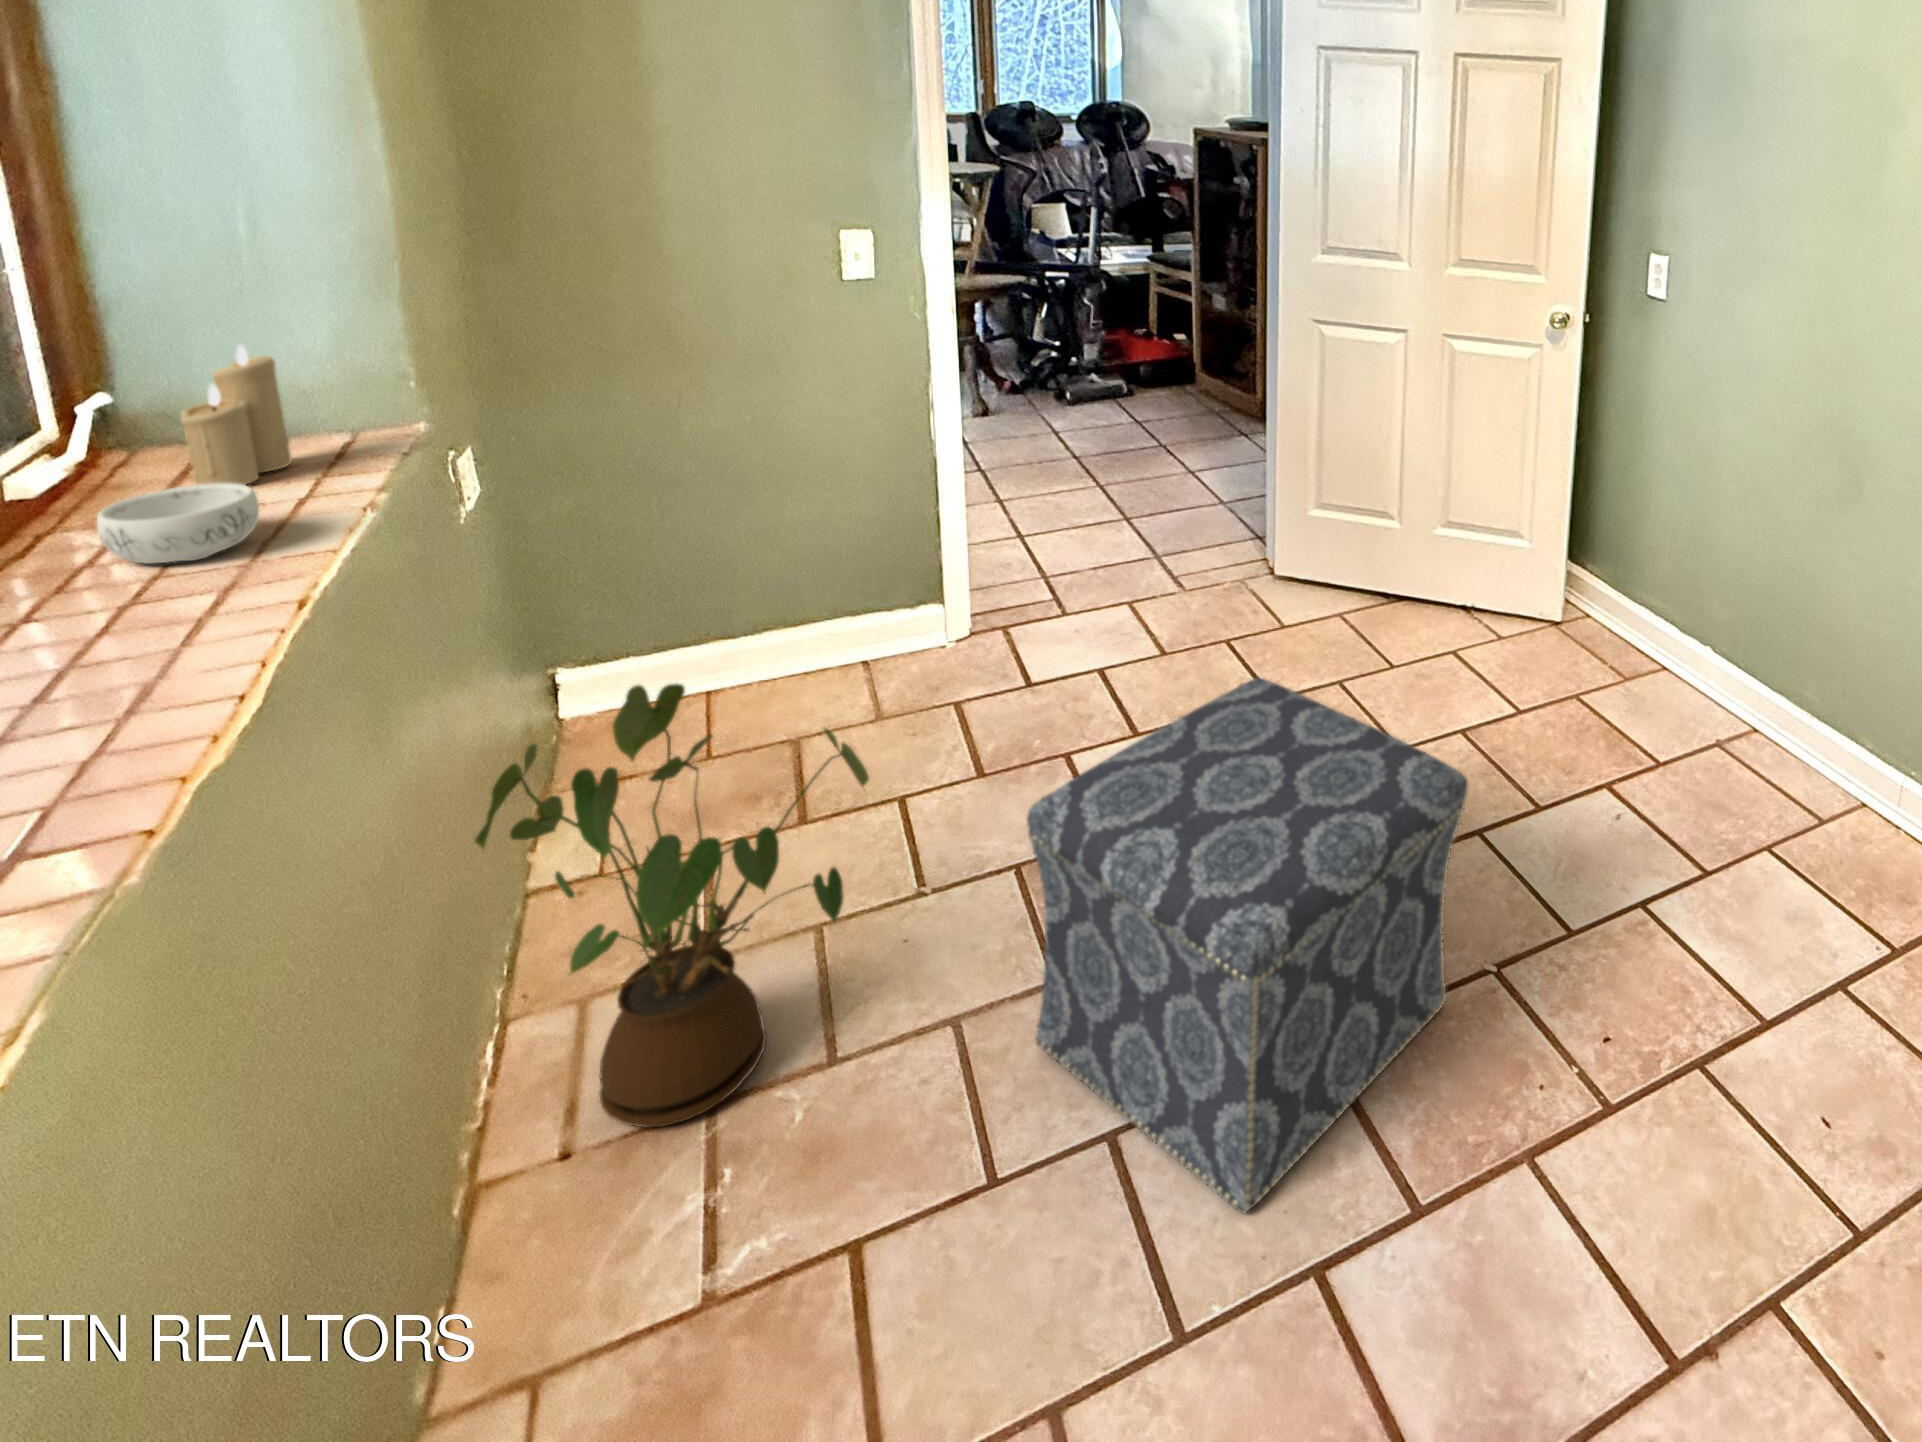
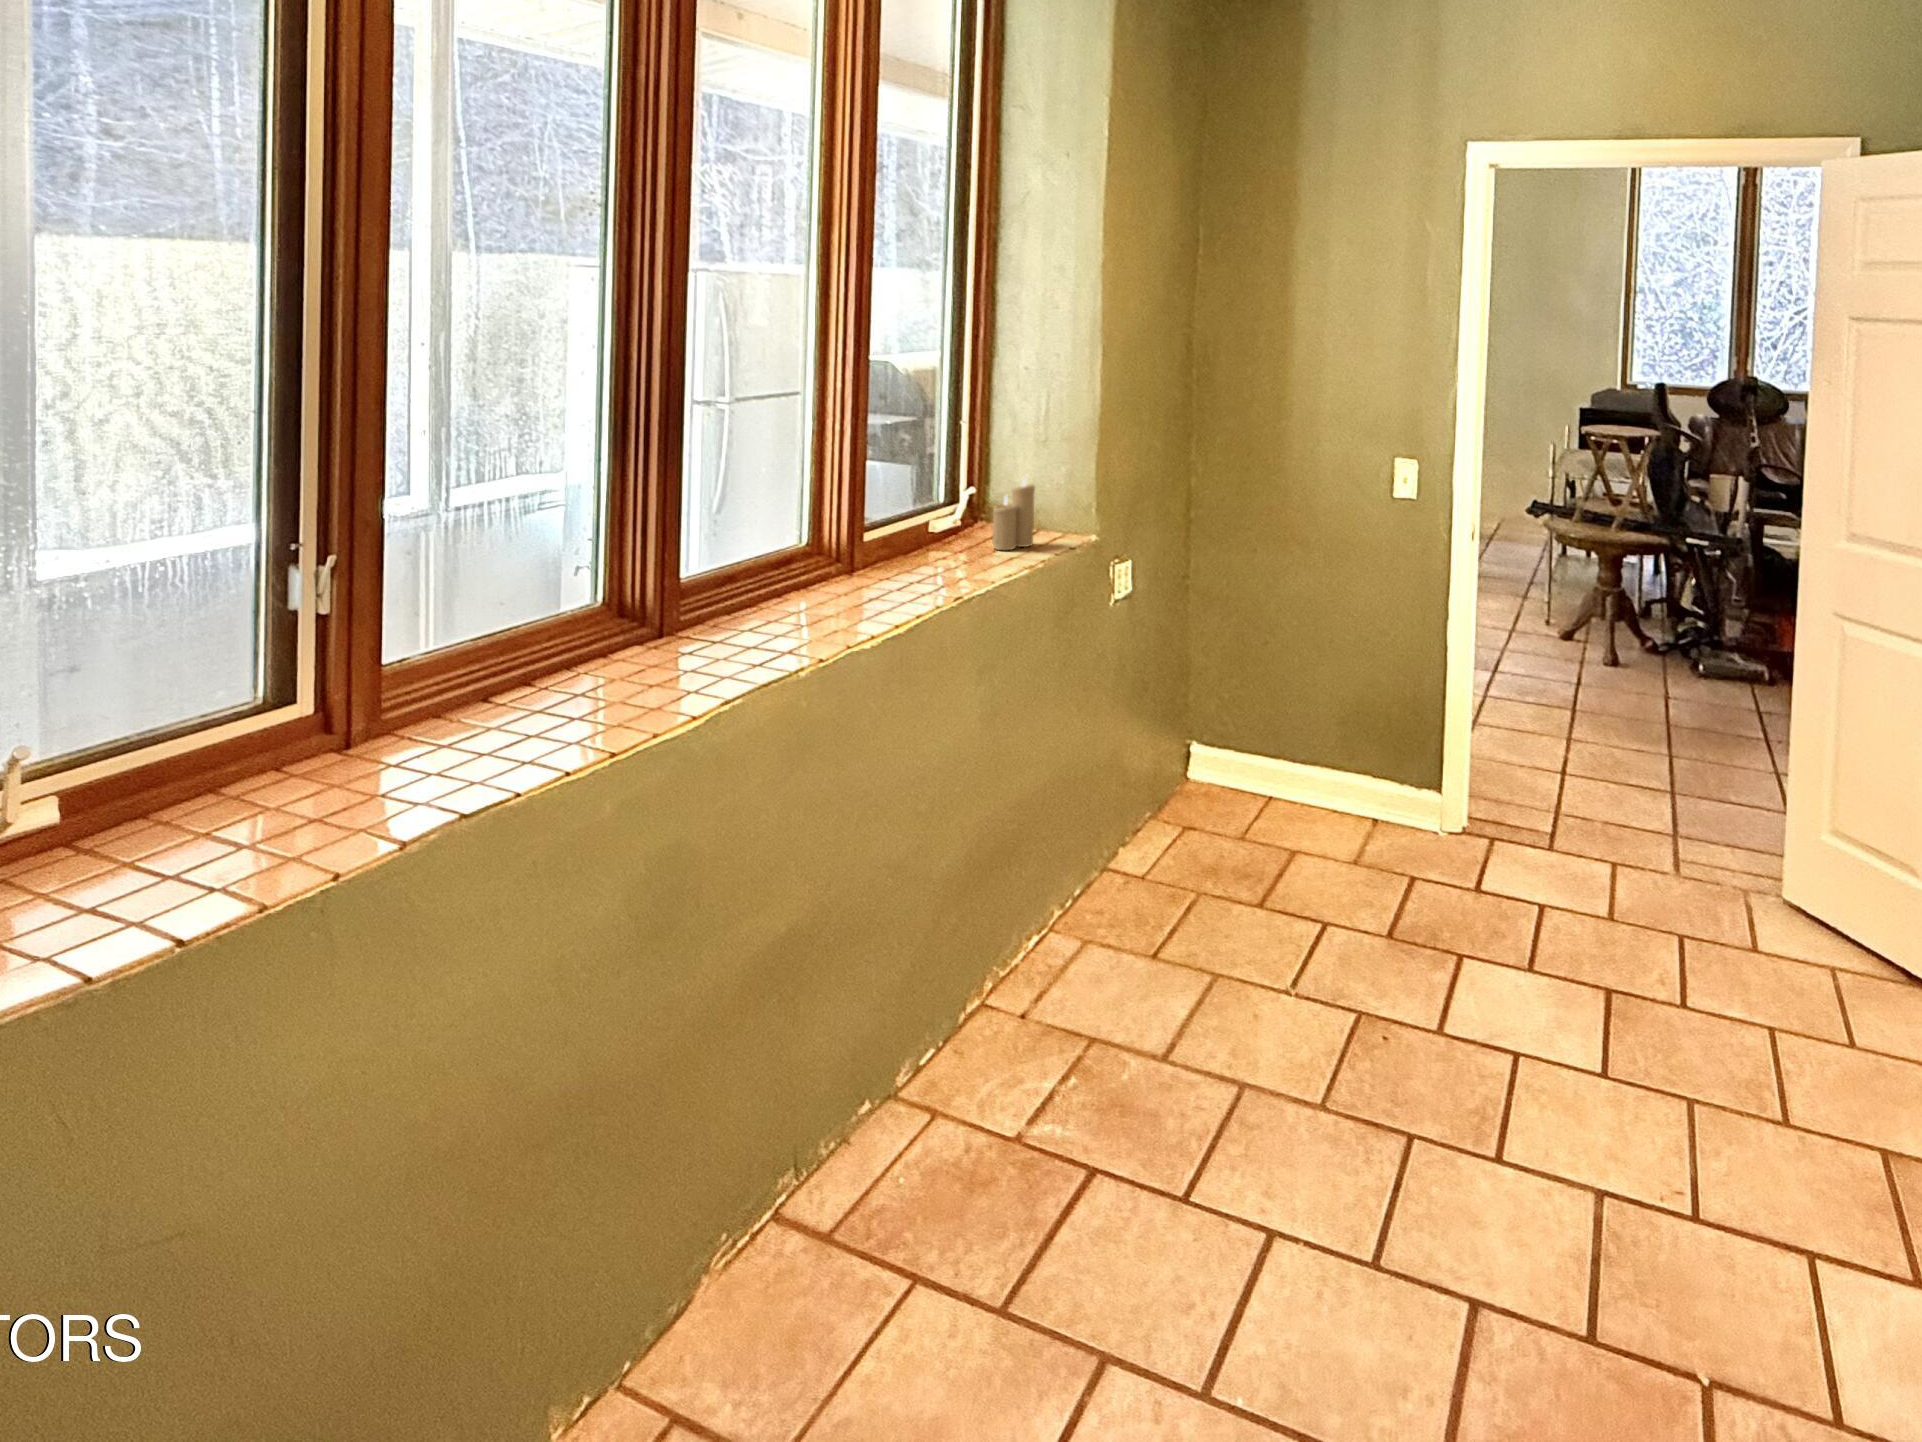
decorative bowl: present [97,483,259,564] -> none [931,538,986,574]
ottoman: present [1027,678,1468,1213] -> none [1271,903,1647,1371]
house plant: present [475,684,869,1128] -> none [1032,728,1234,1040]

